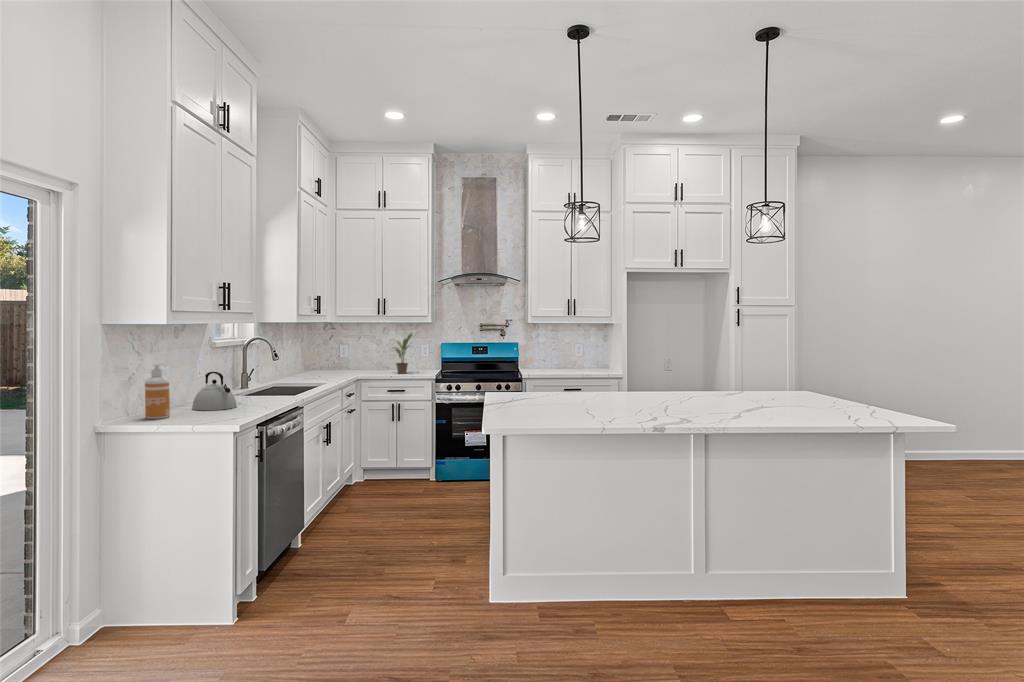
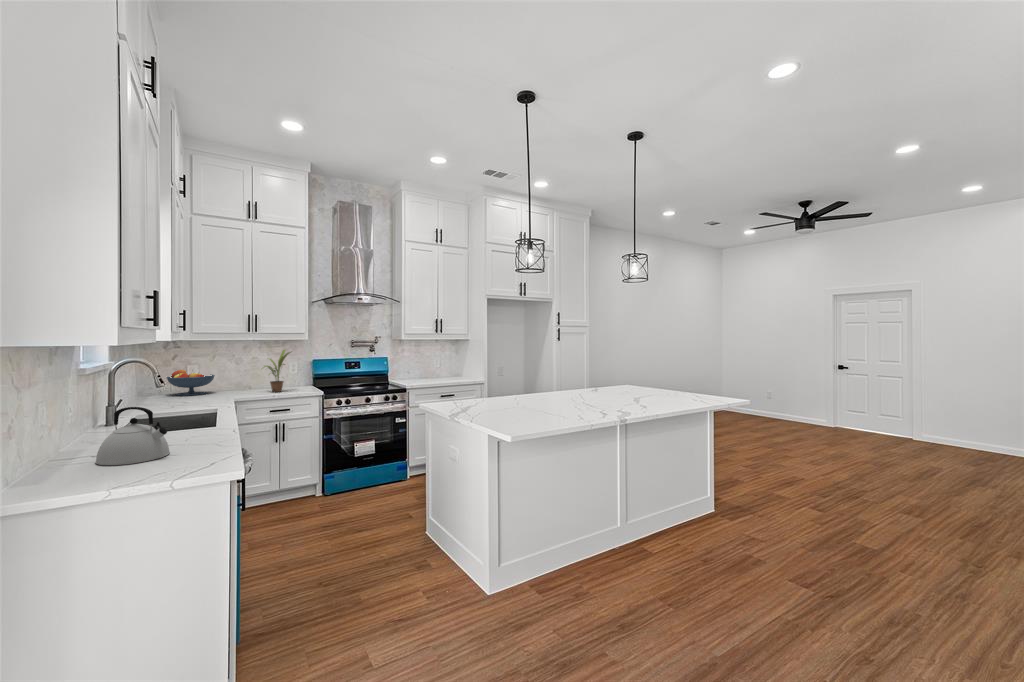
fruit bowl: none [320,348,357,372] -> present [167,370,215,396]
soap dispenser: present [145,364,170,419] -> none [38,402,87,493]

